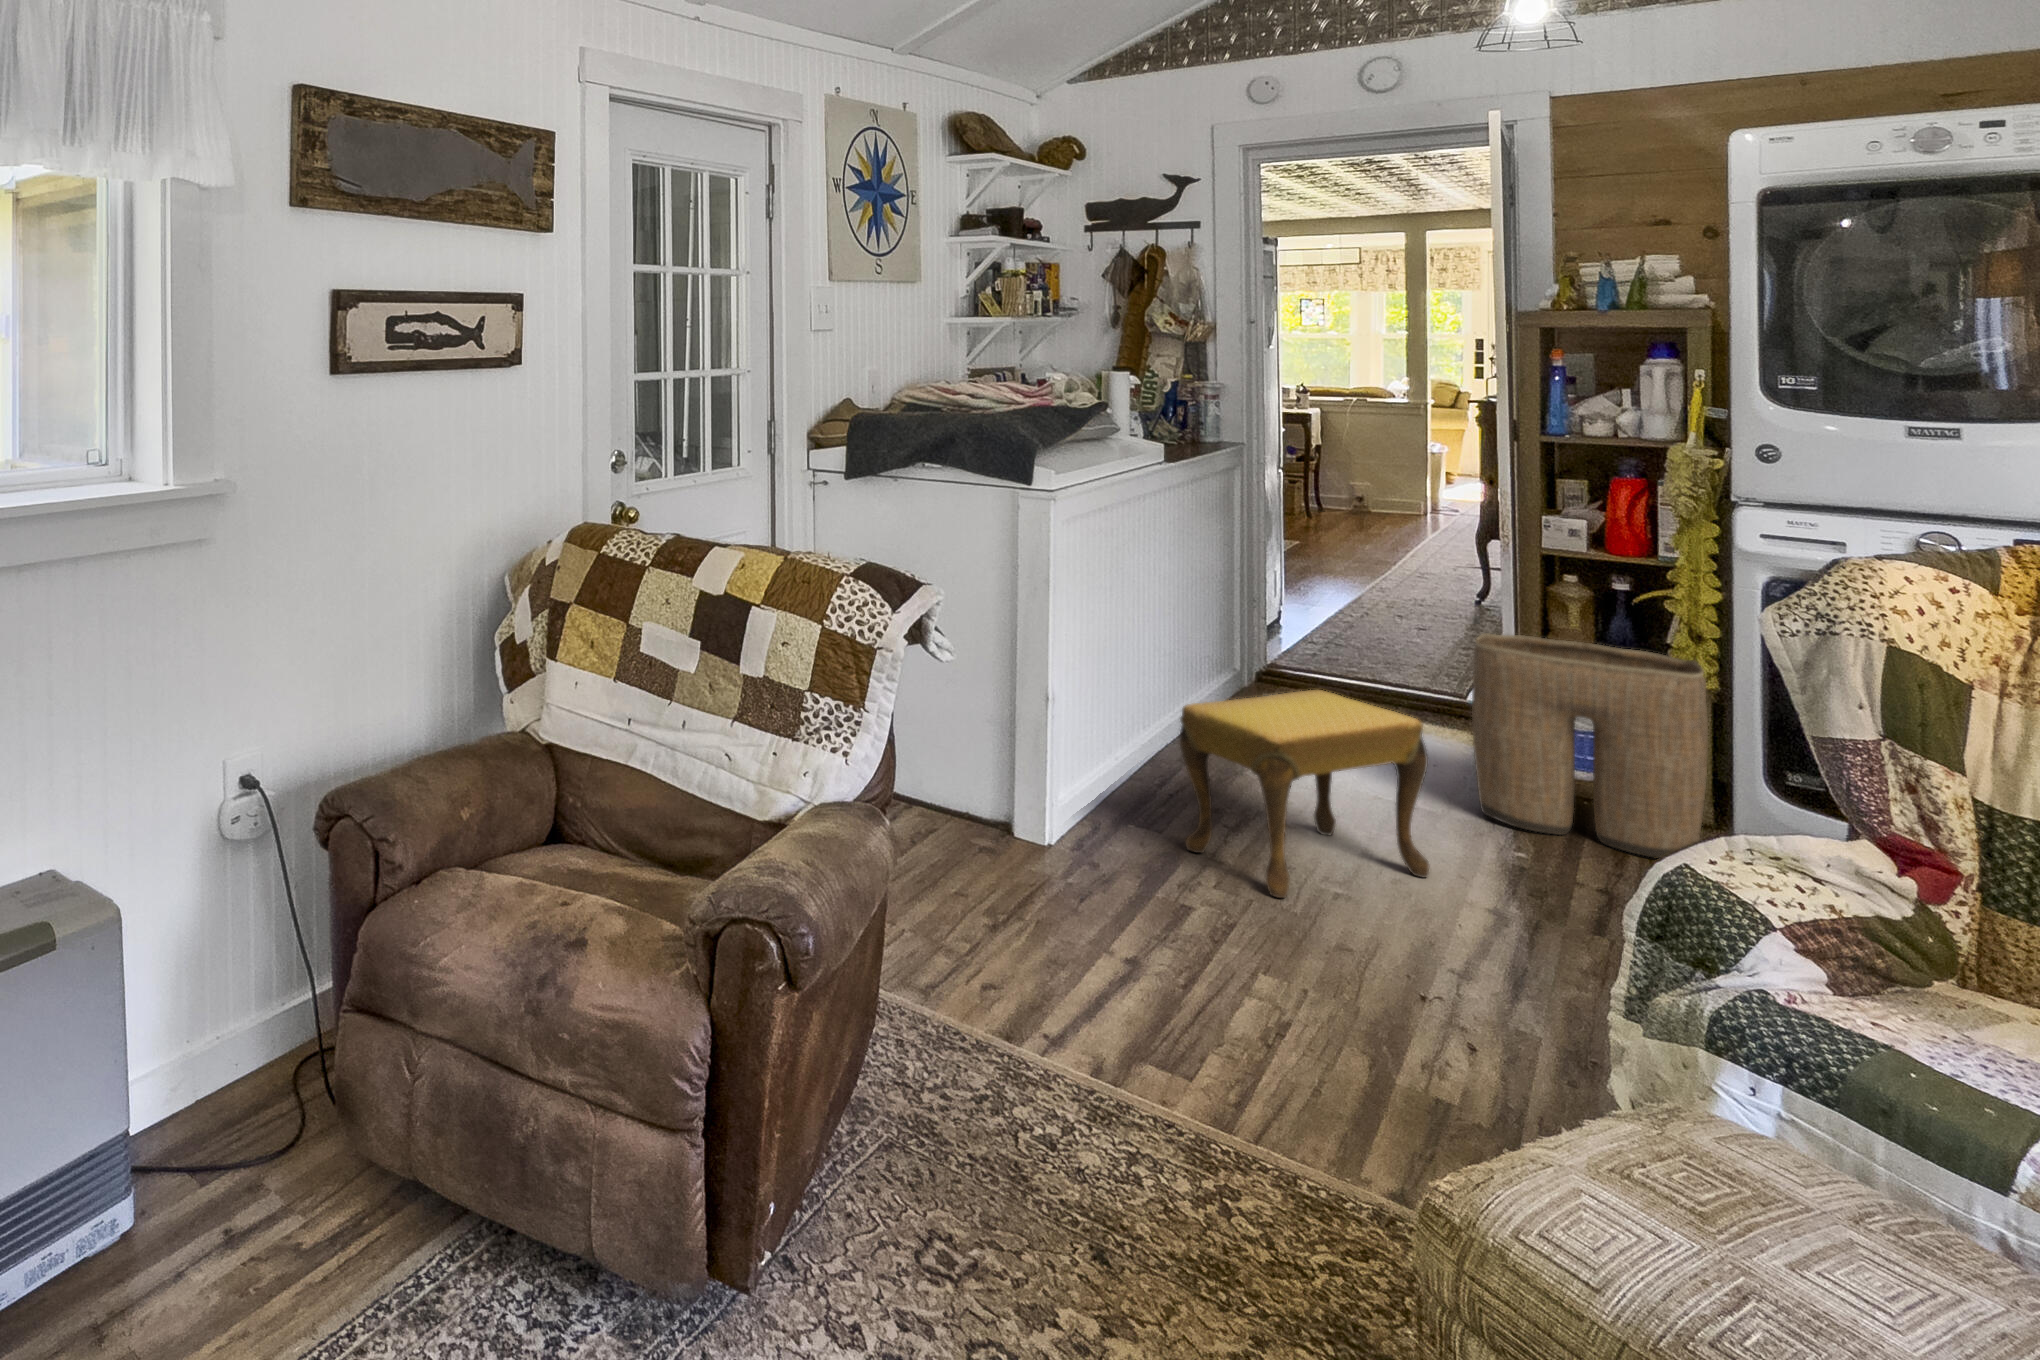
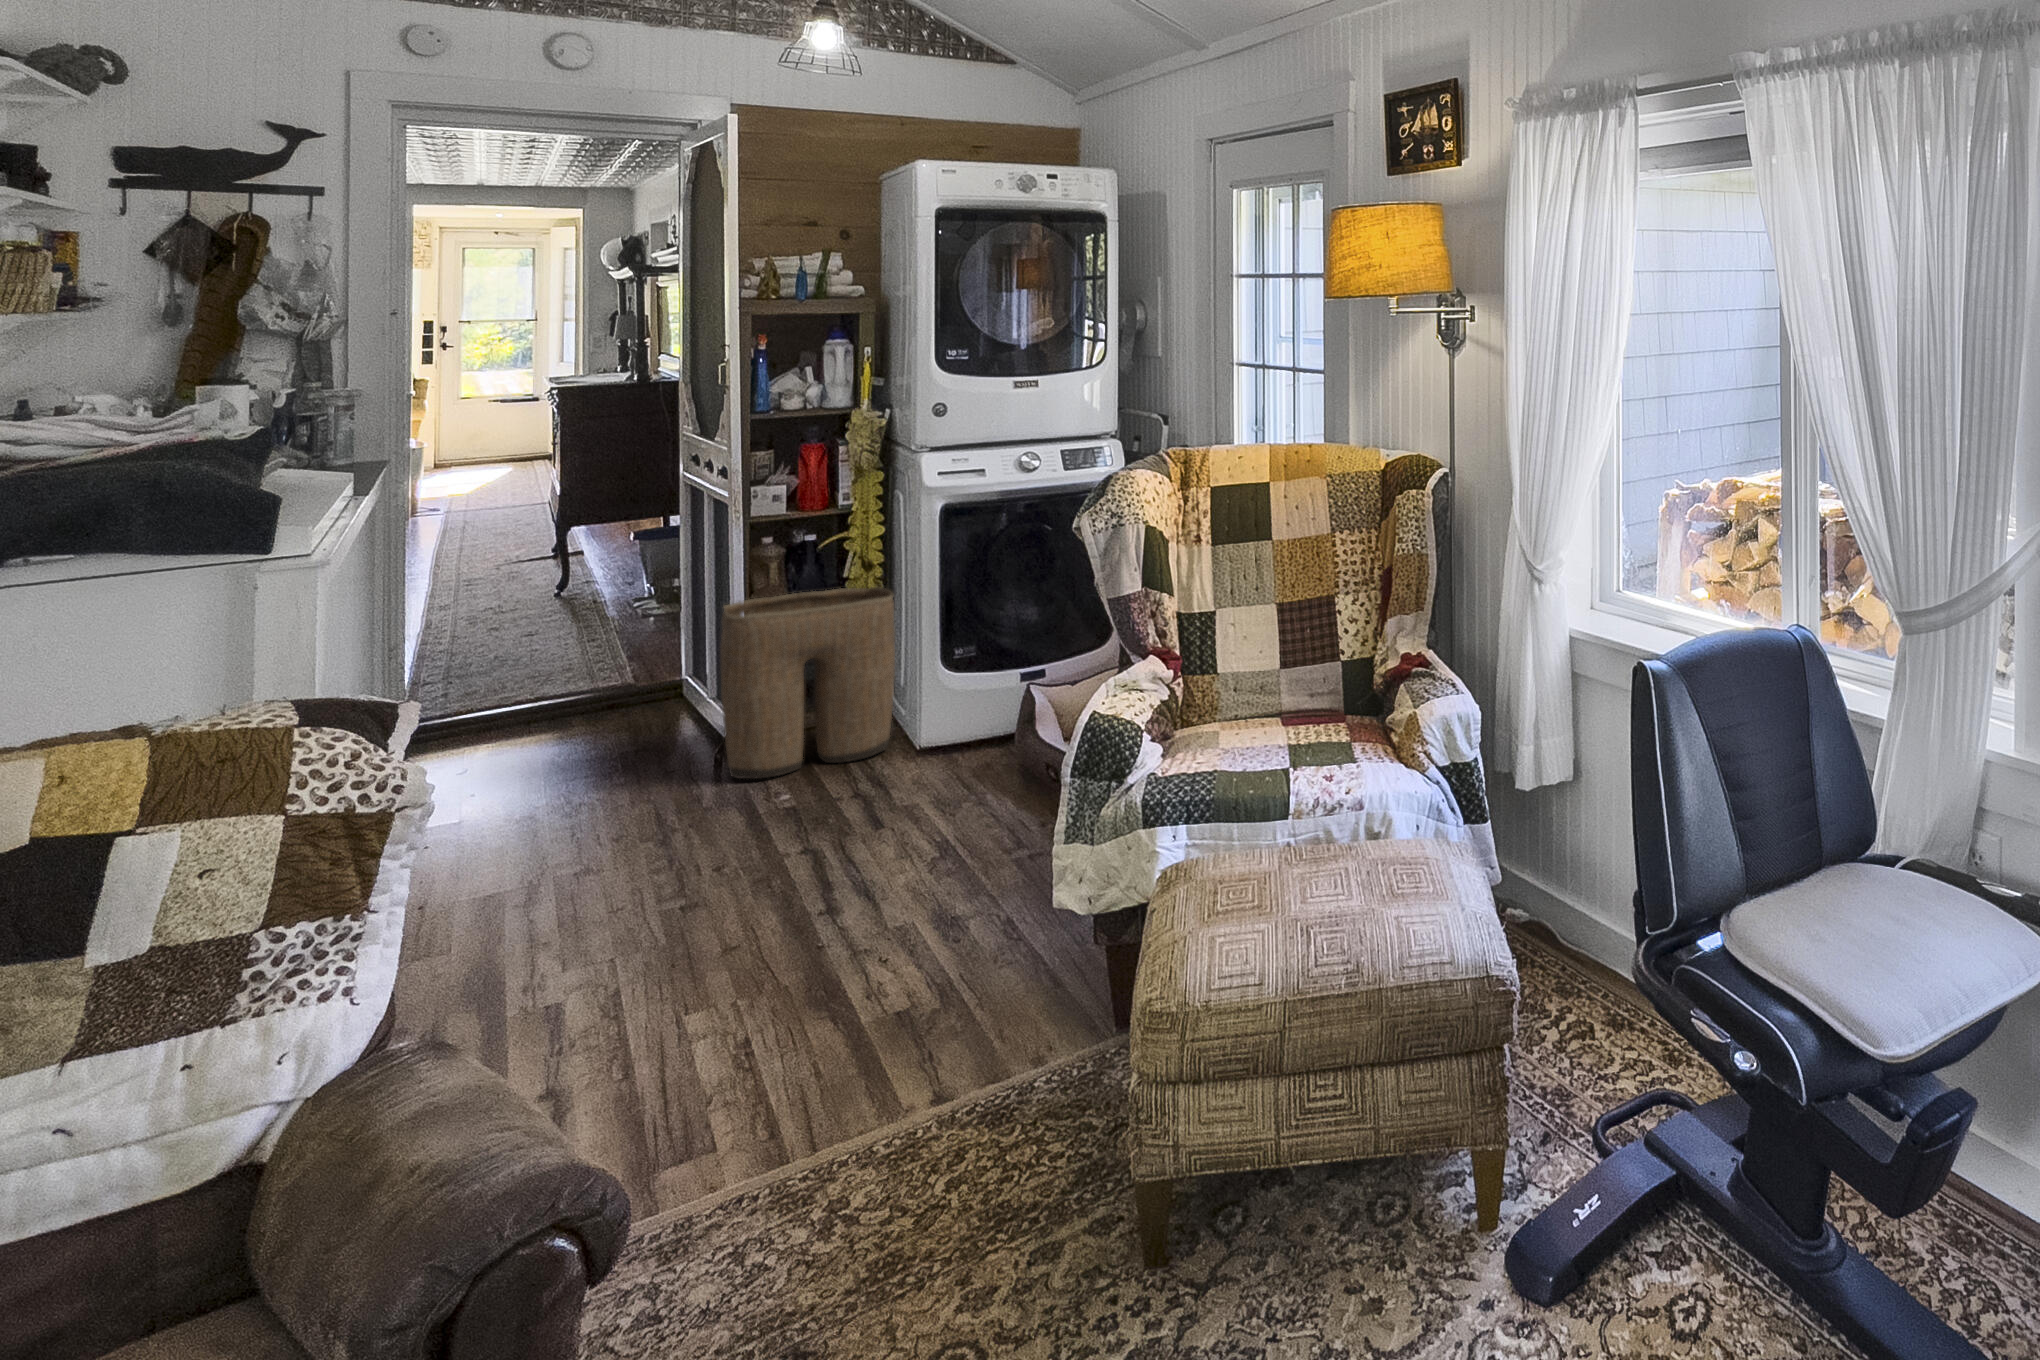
footstool: present [1179,690,1429,898] -> none [487,701,741,949]

